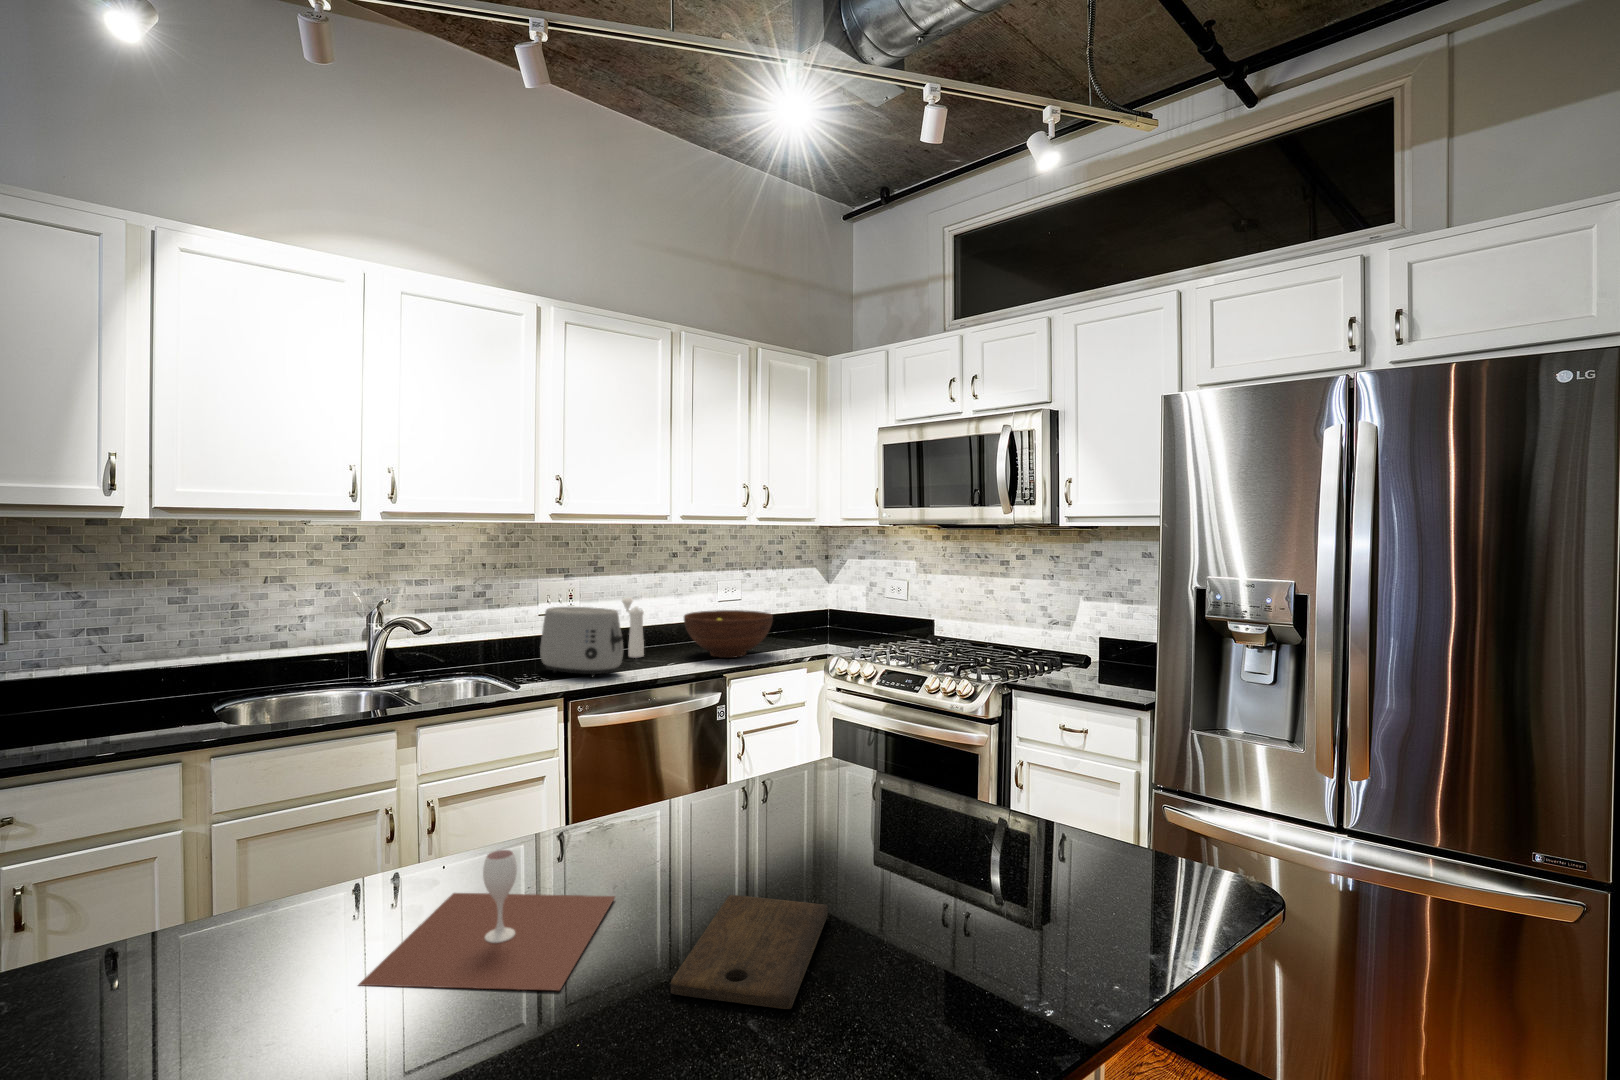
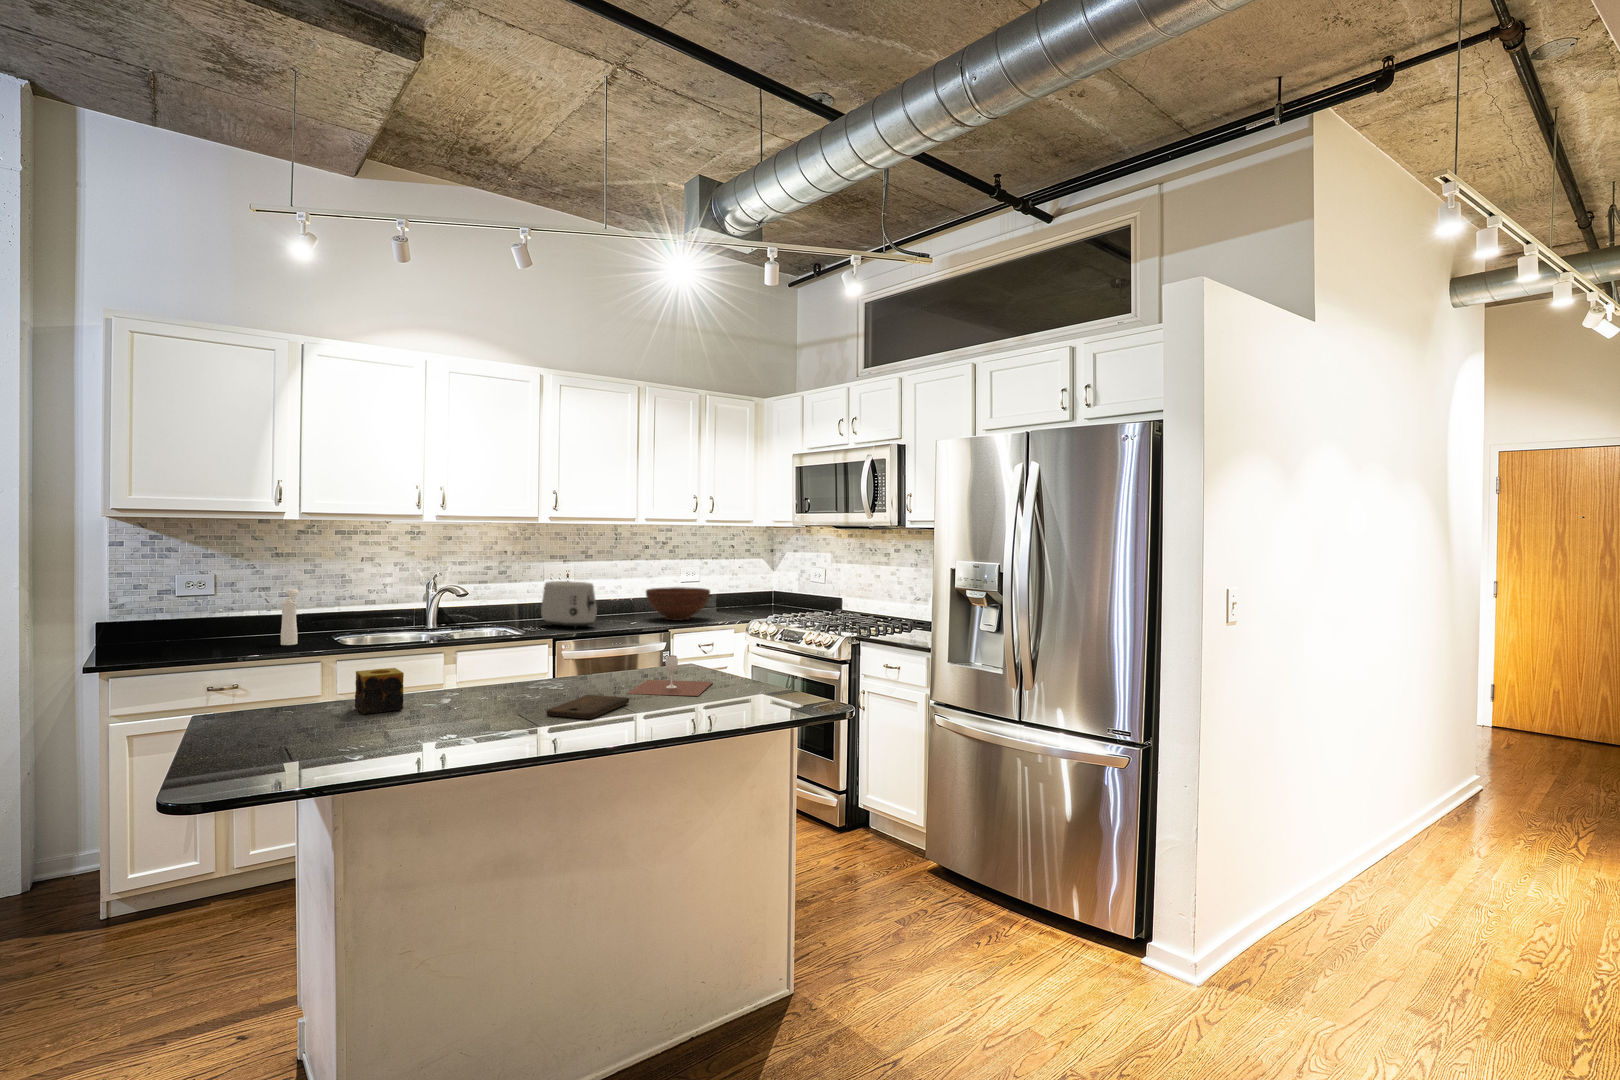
pepper mill: present [622,598,644,658] -> present [281,589,299,645]
wine glass: present [359,850,615,991] -> present [627,655,713,696]
candle: none [178,869,304,1026] -> present [355,668,404,714]

